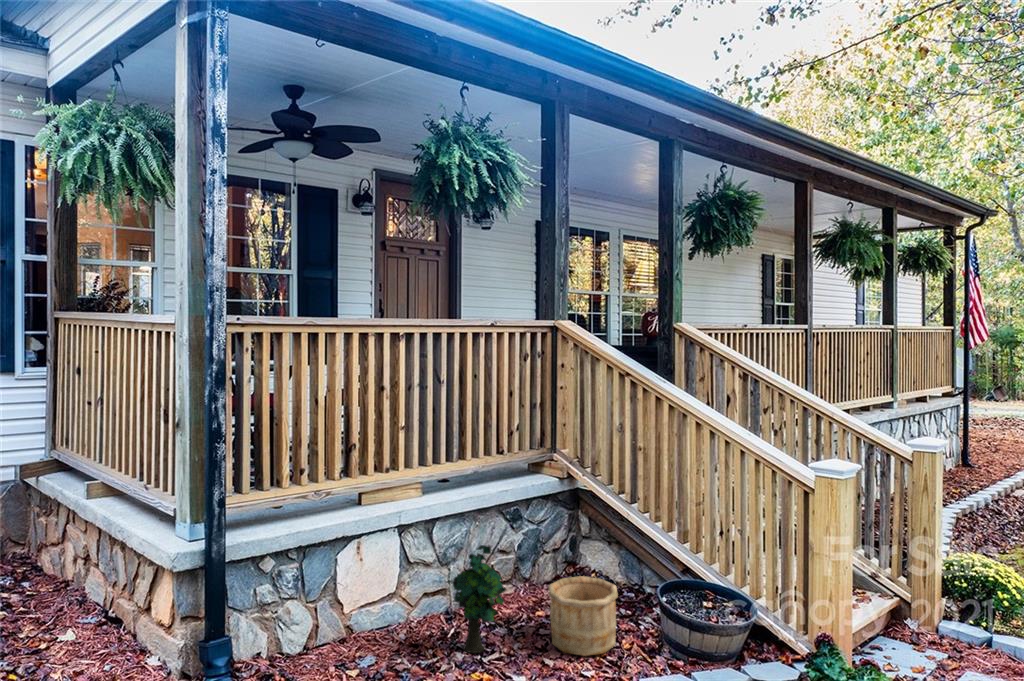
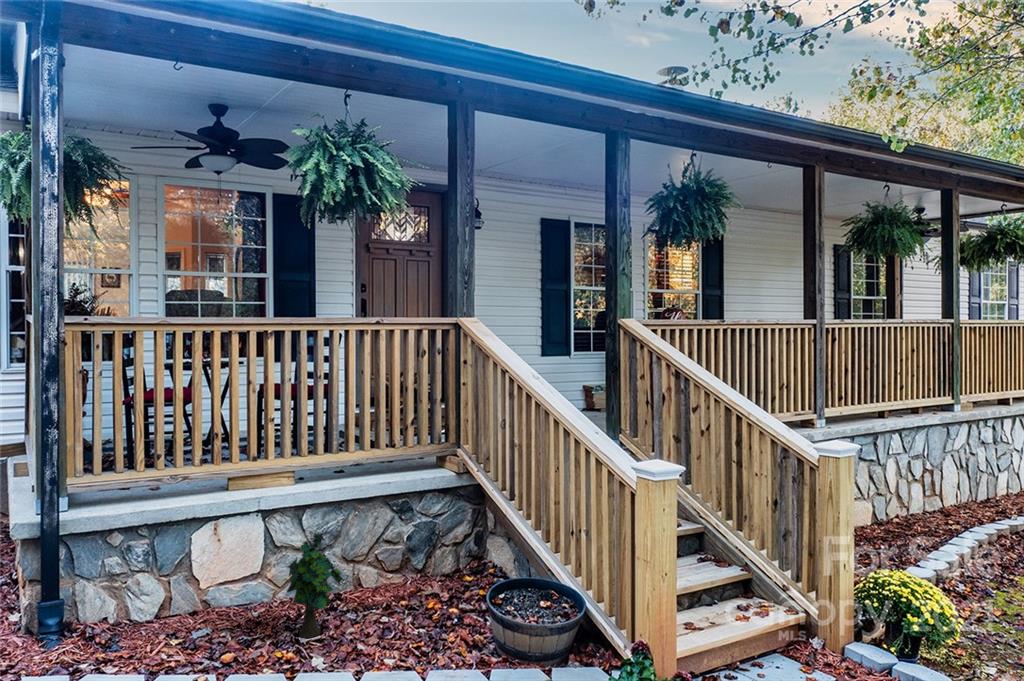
wooden bucket: present [548,576,618,656] -> none [385,571,457,651]

